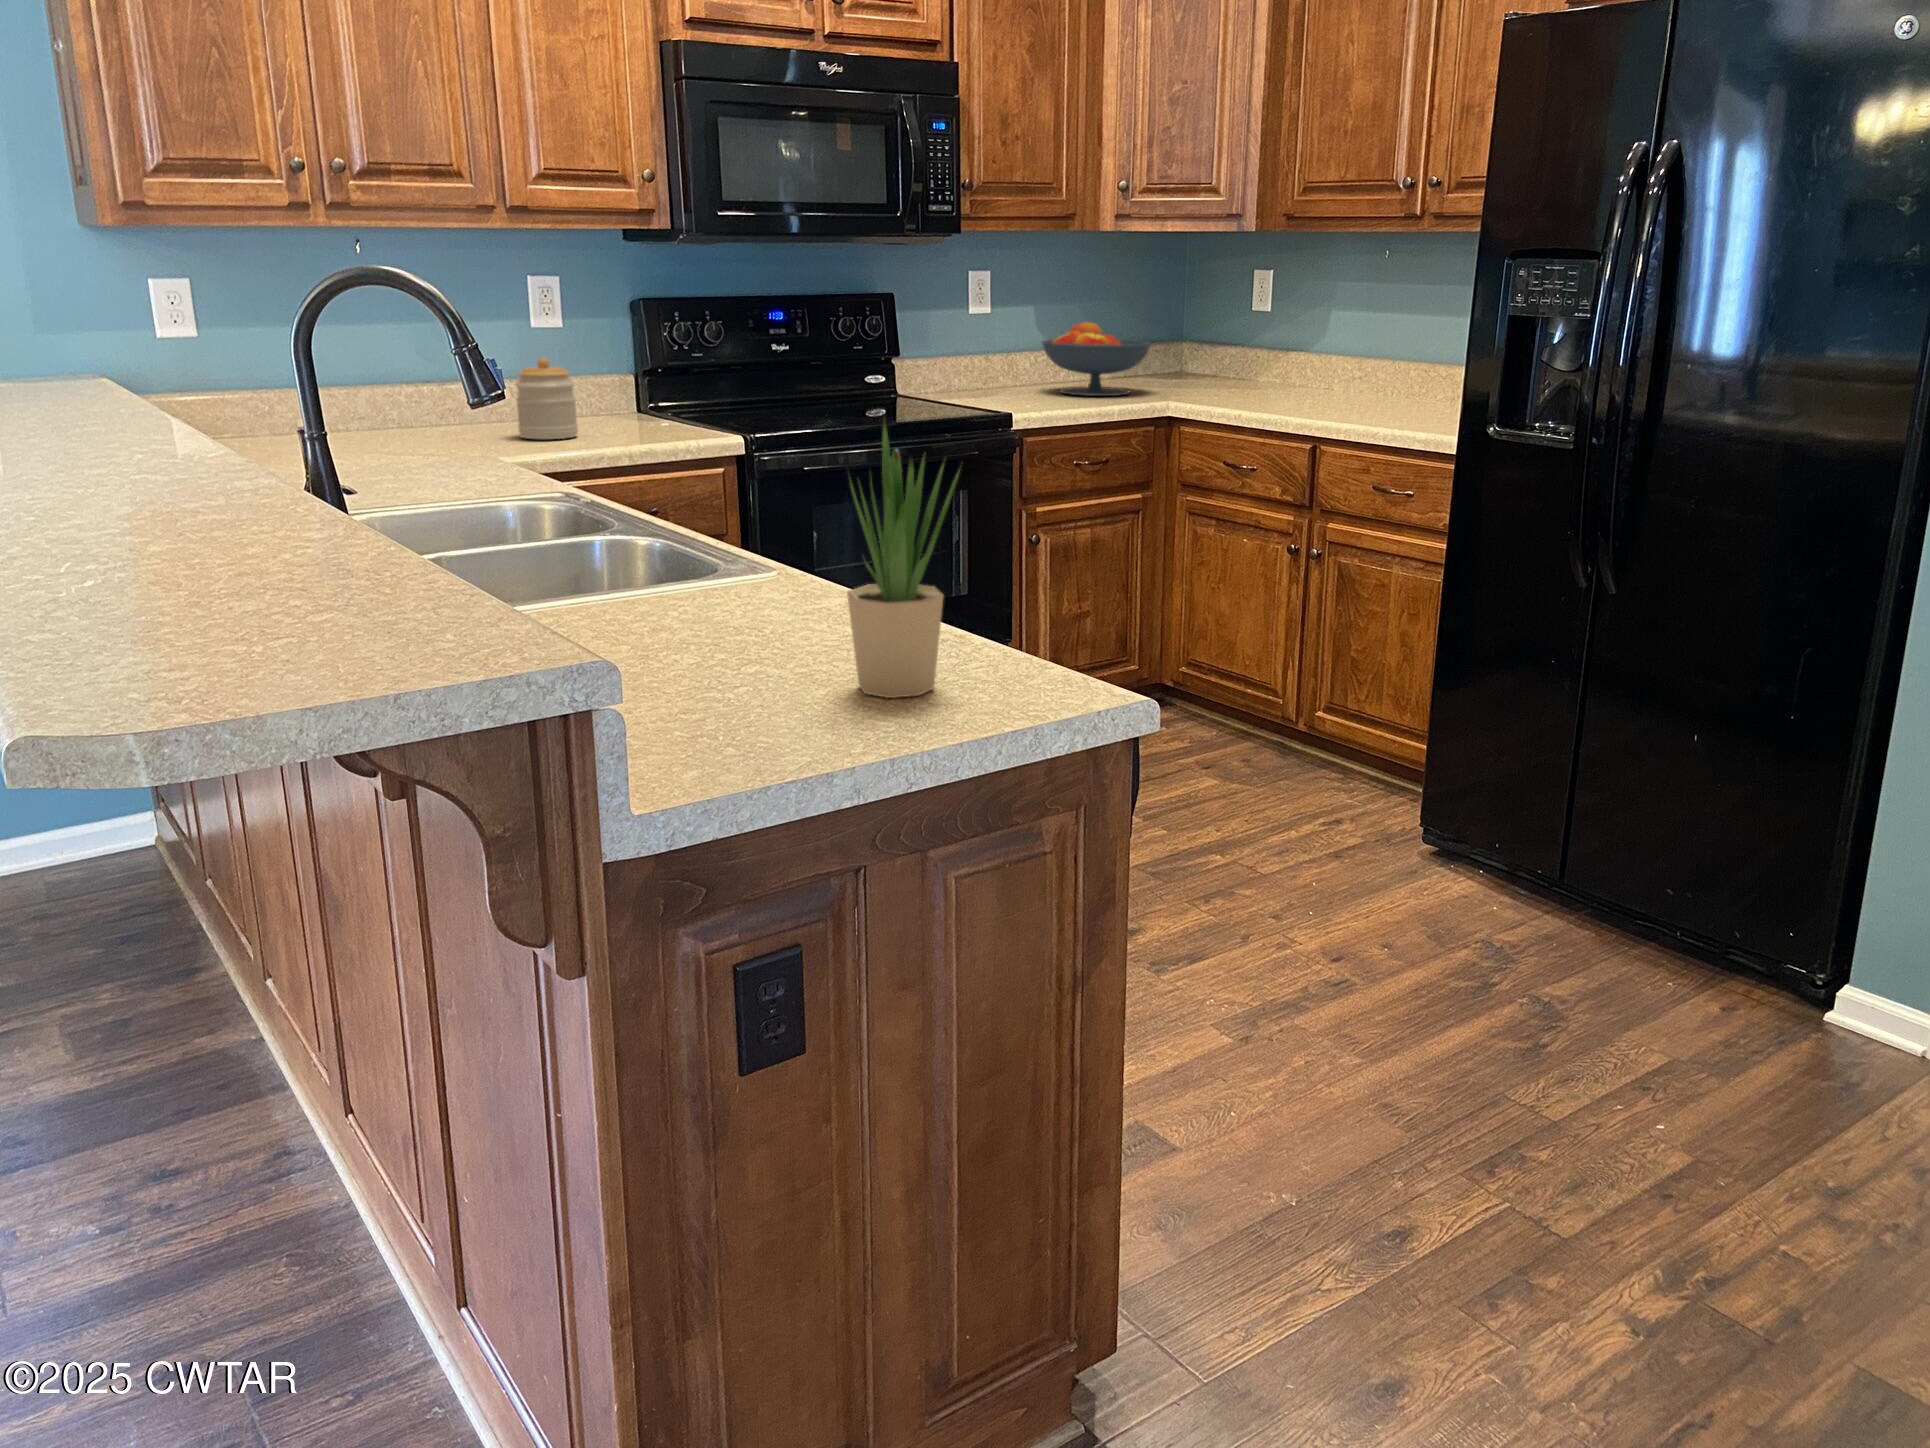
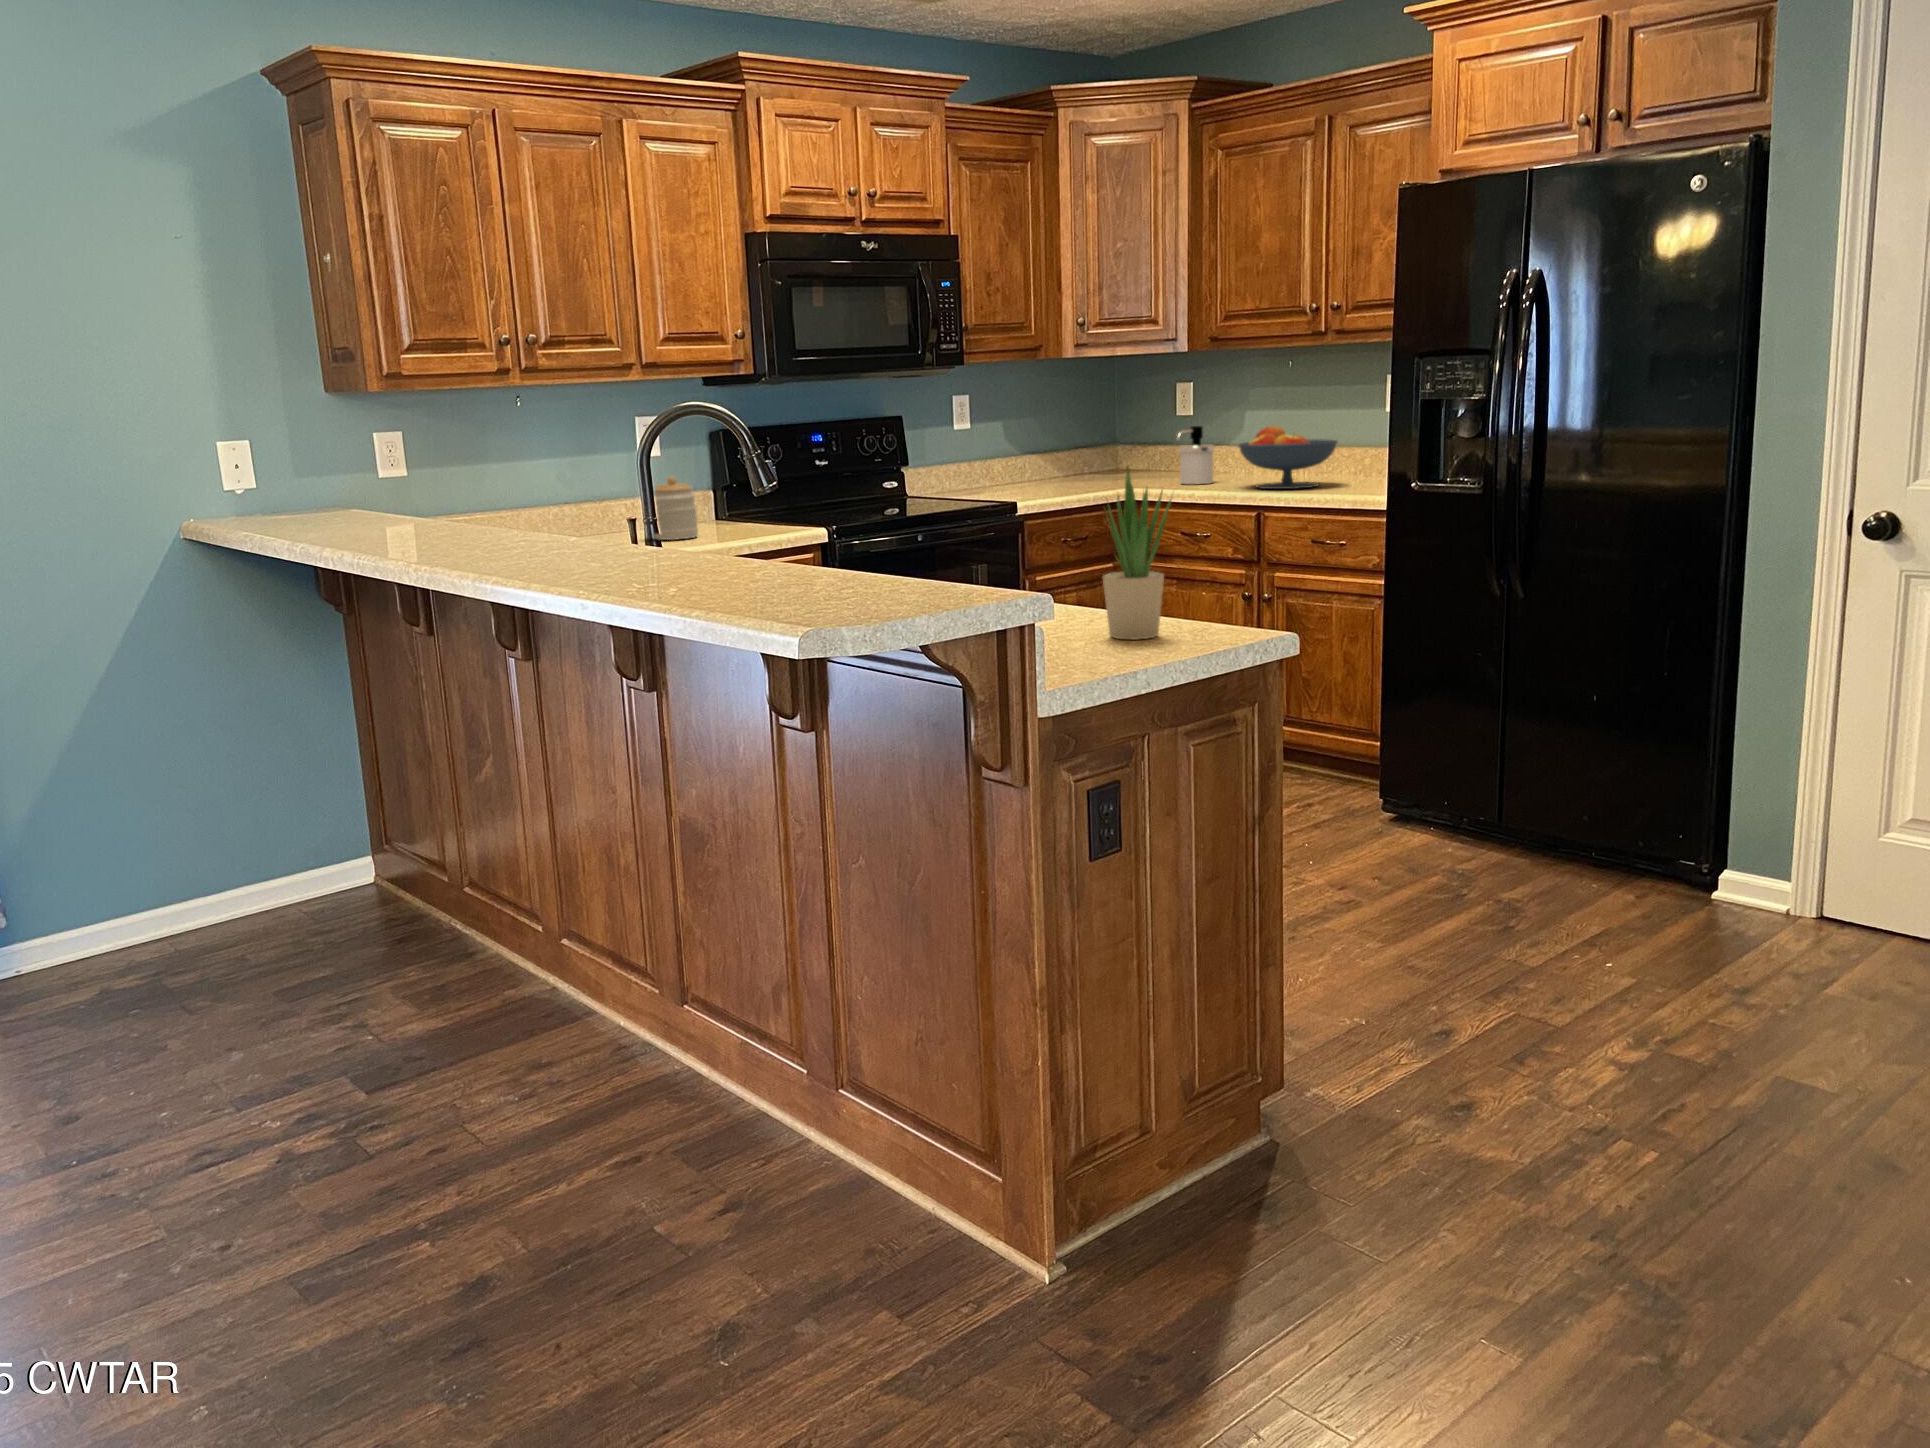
fruit bowl: present [1042,322,1151,396] -> present [1239,426,1337,489]
soap dispenser: none [1231,327,1281,400] -> present [1176,426,1214,484]

